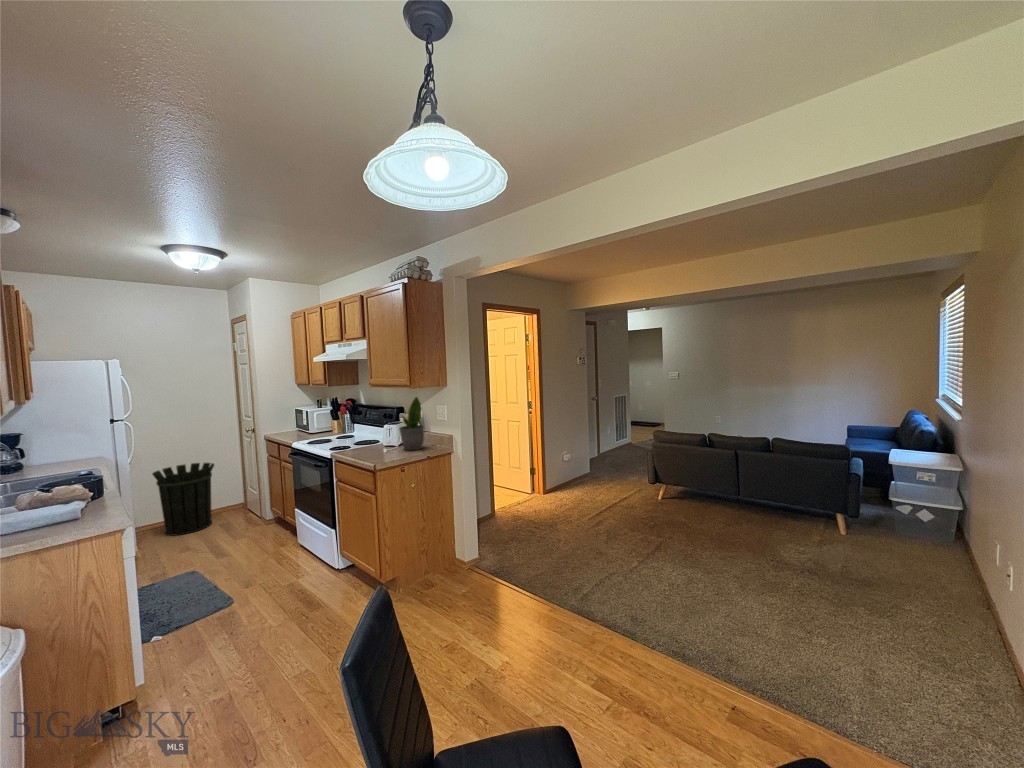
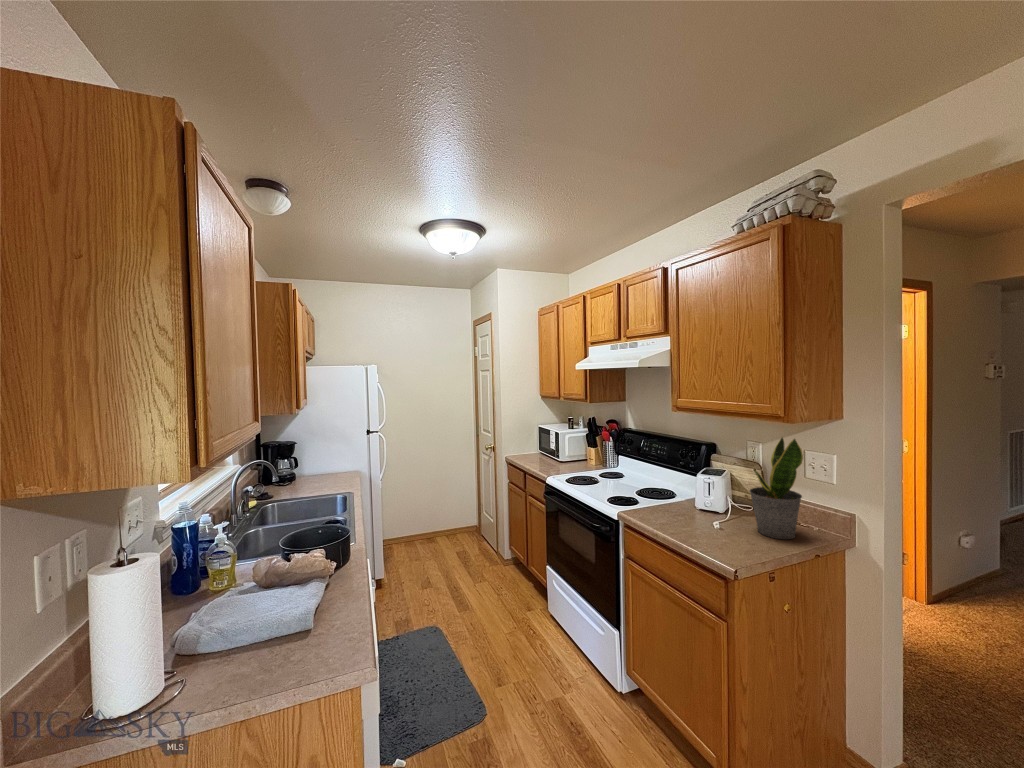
waste bin: present [152,463,214,536] -> none [399,479,454,562]

